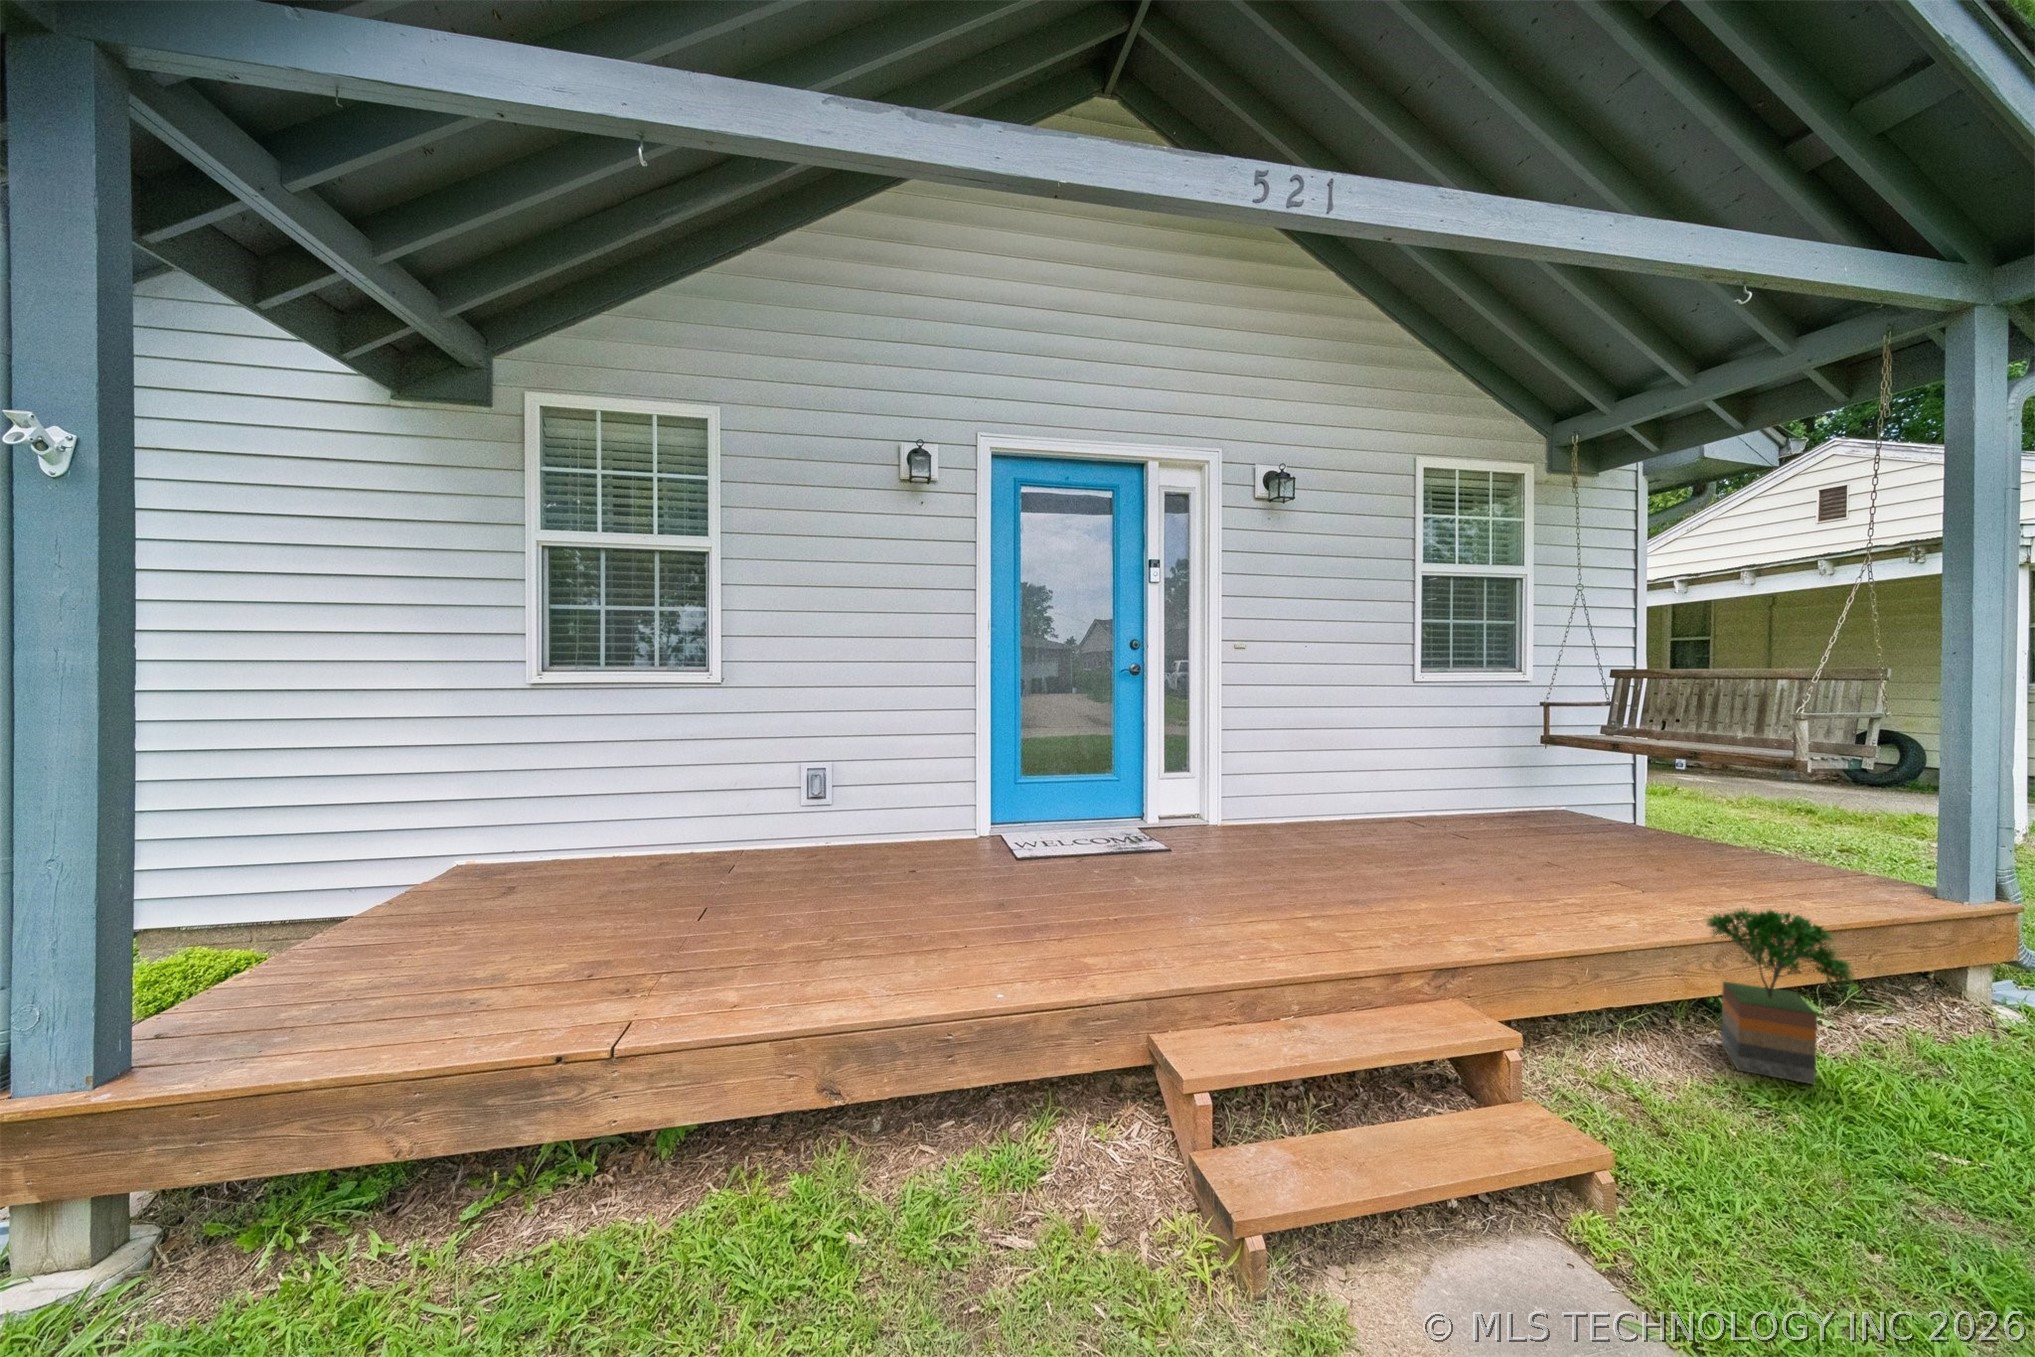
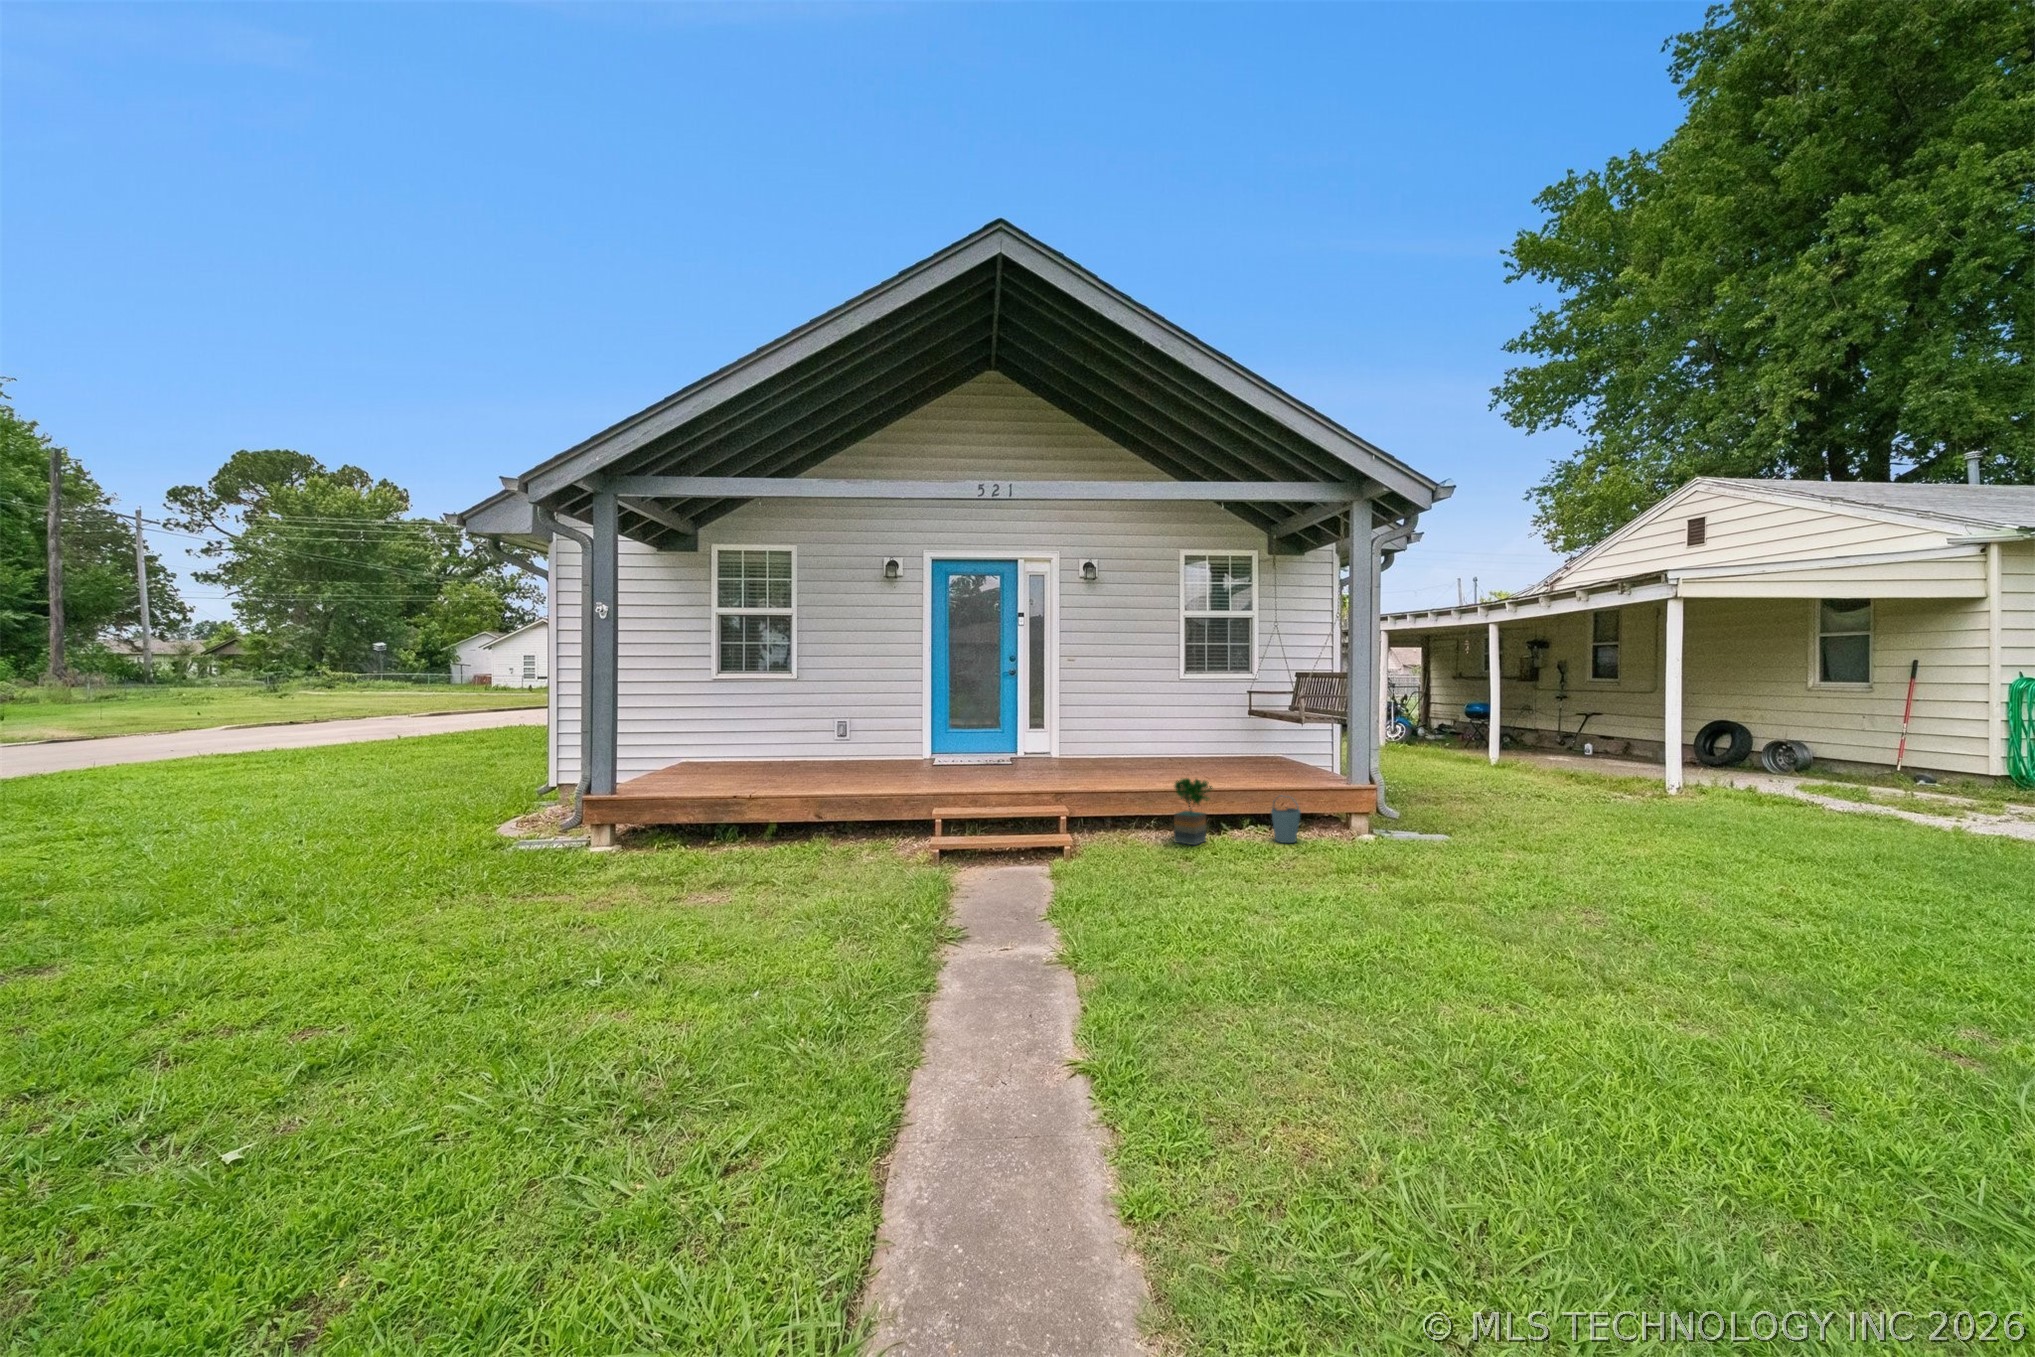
bucket: none [1886,935,1986,1050] -> present [1271,795,1301,843]

